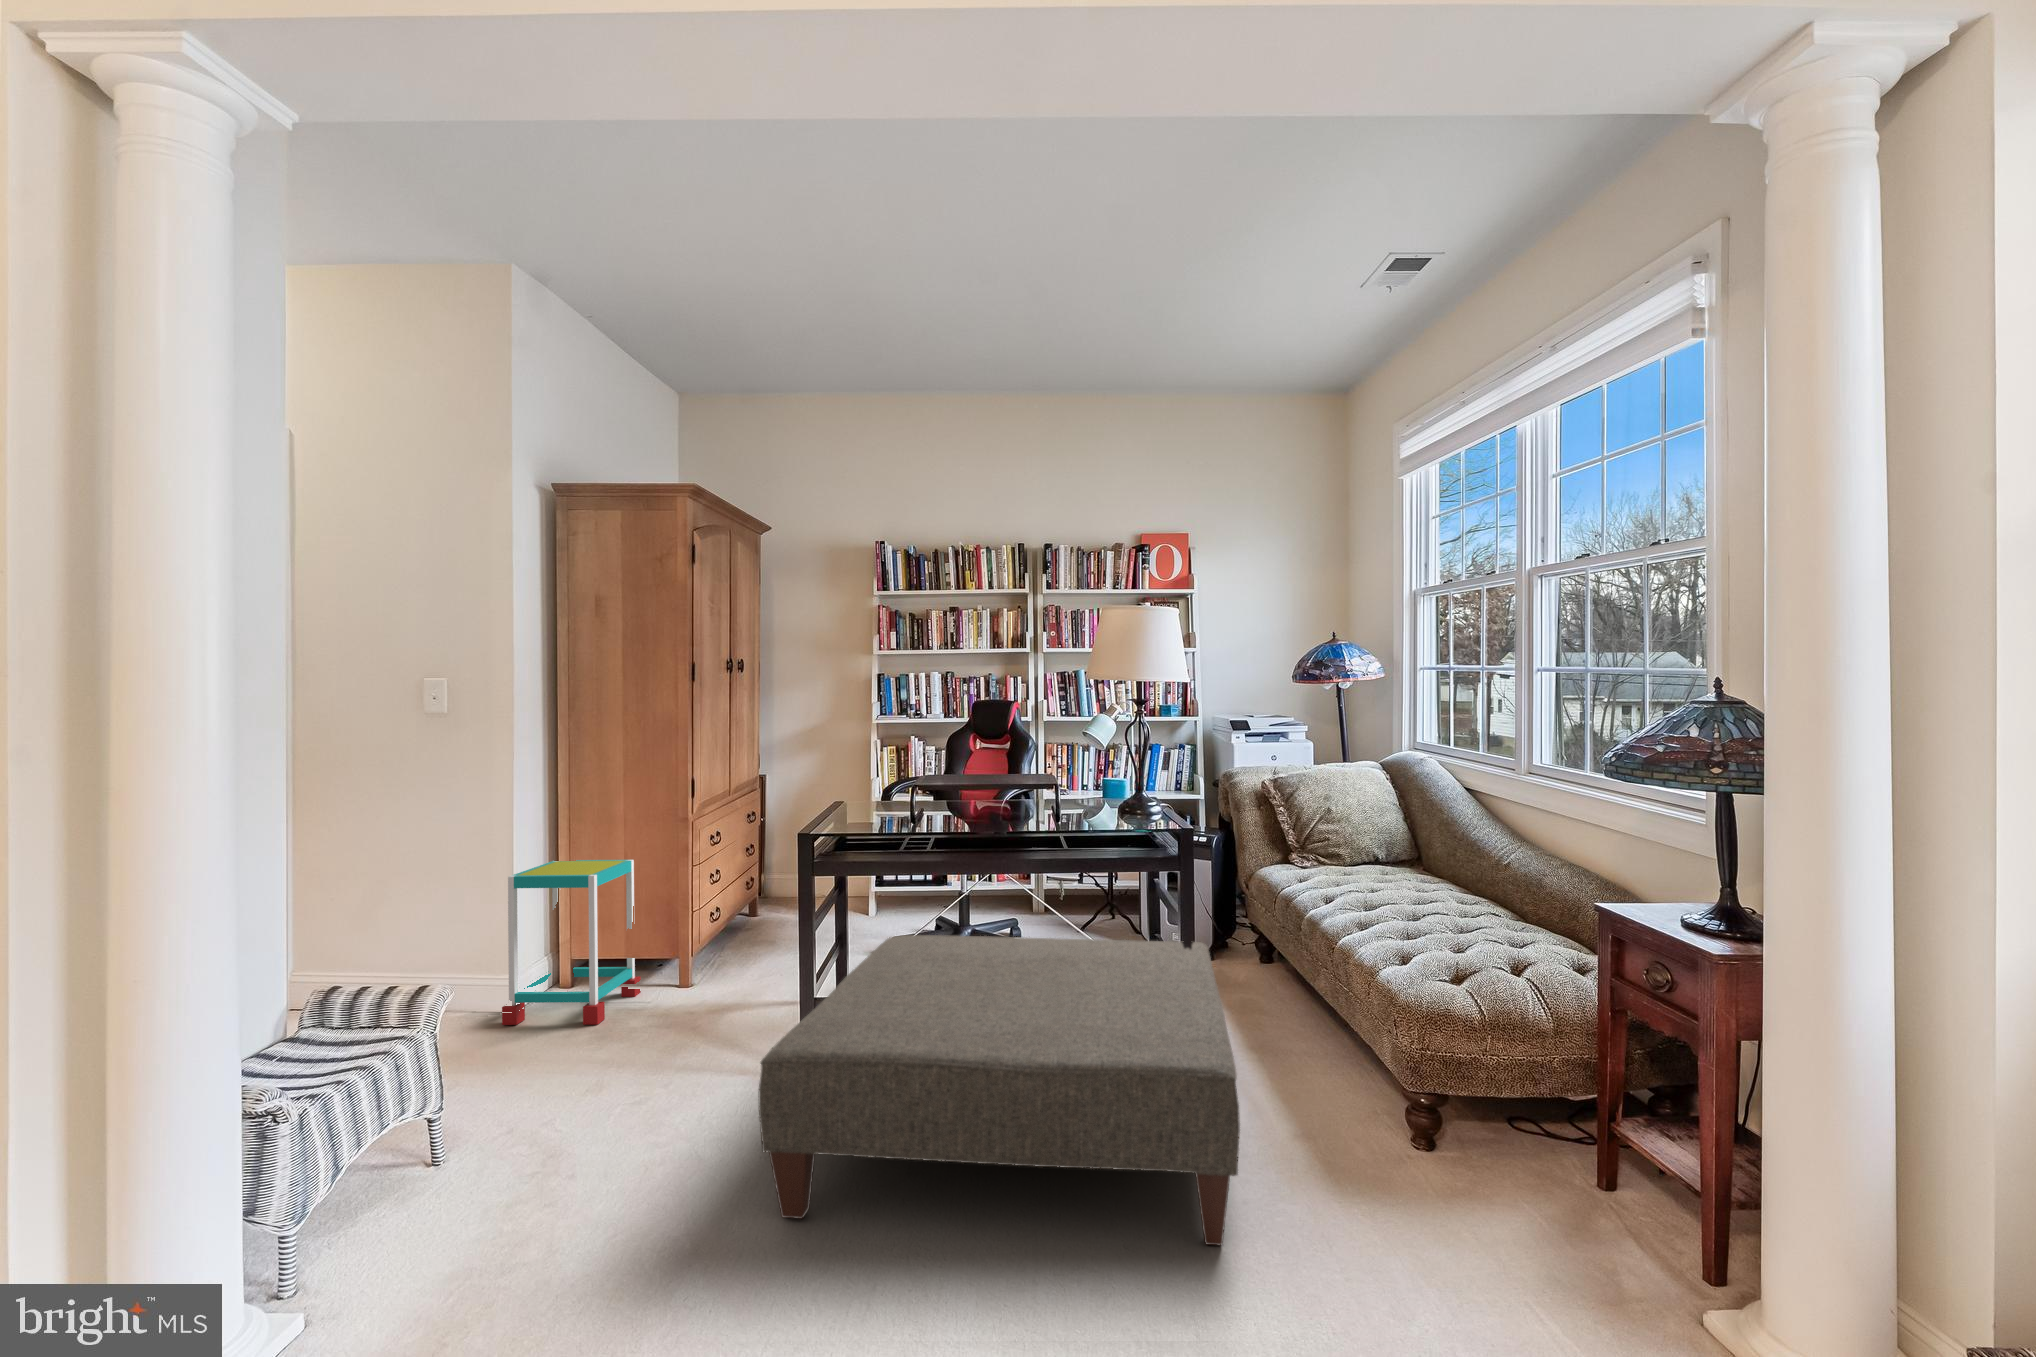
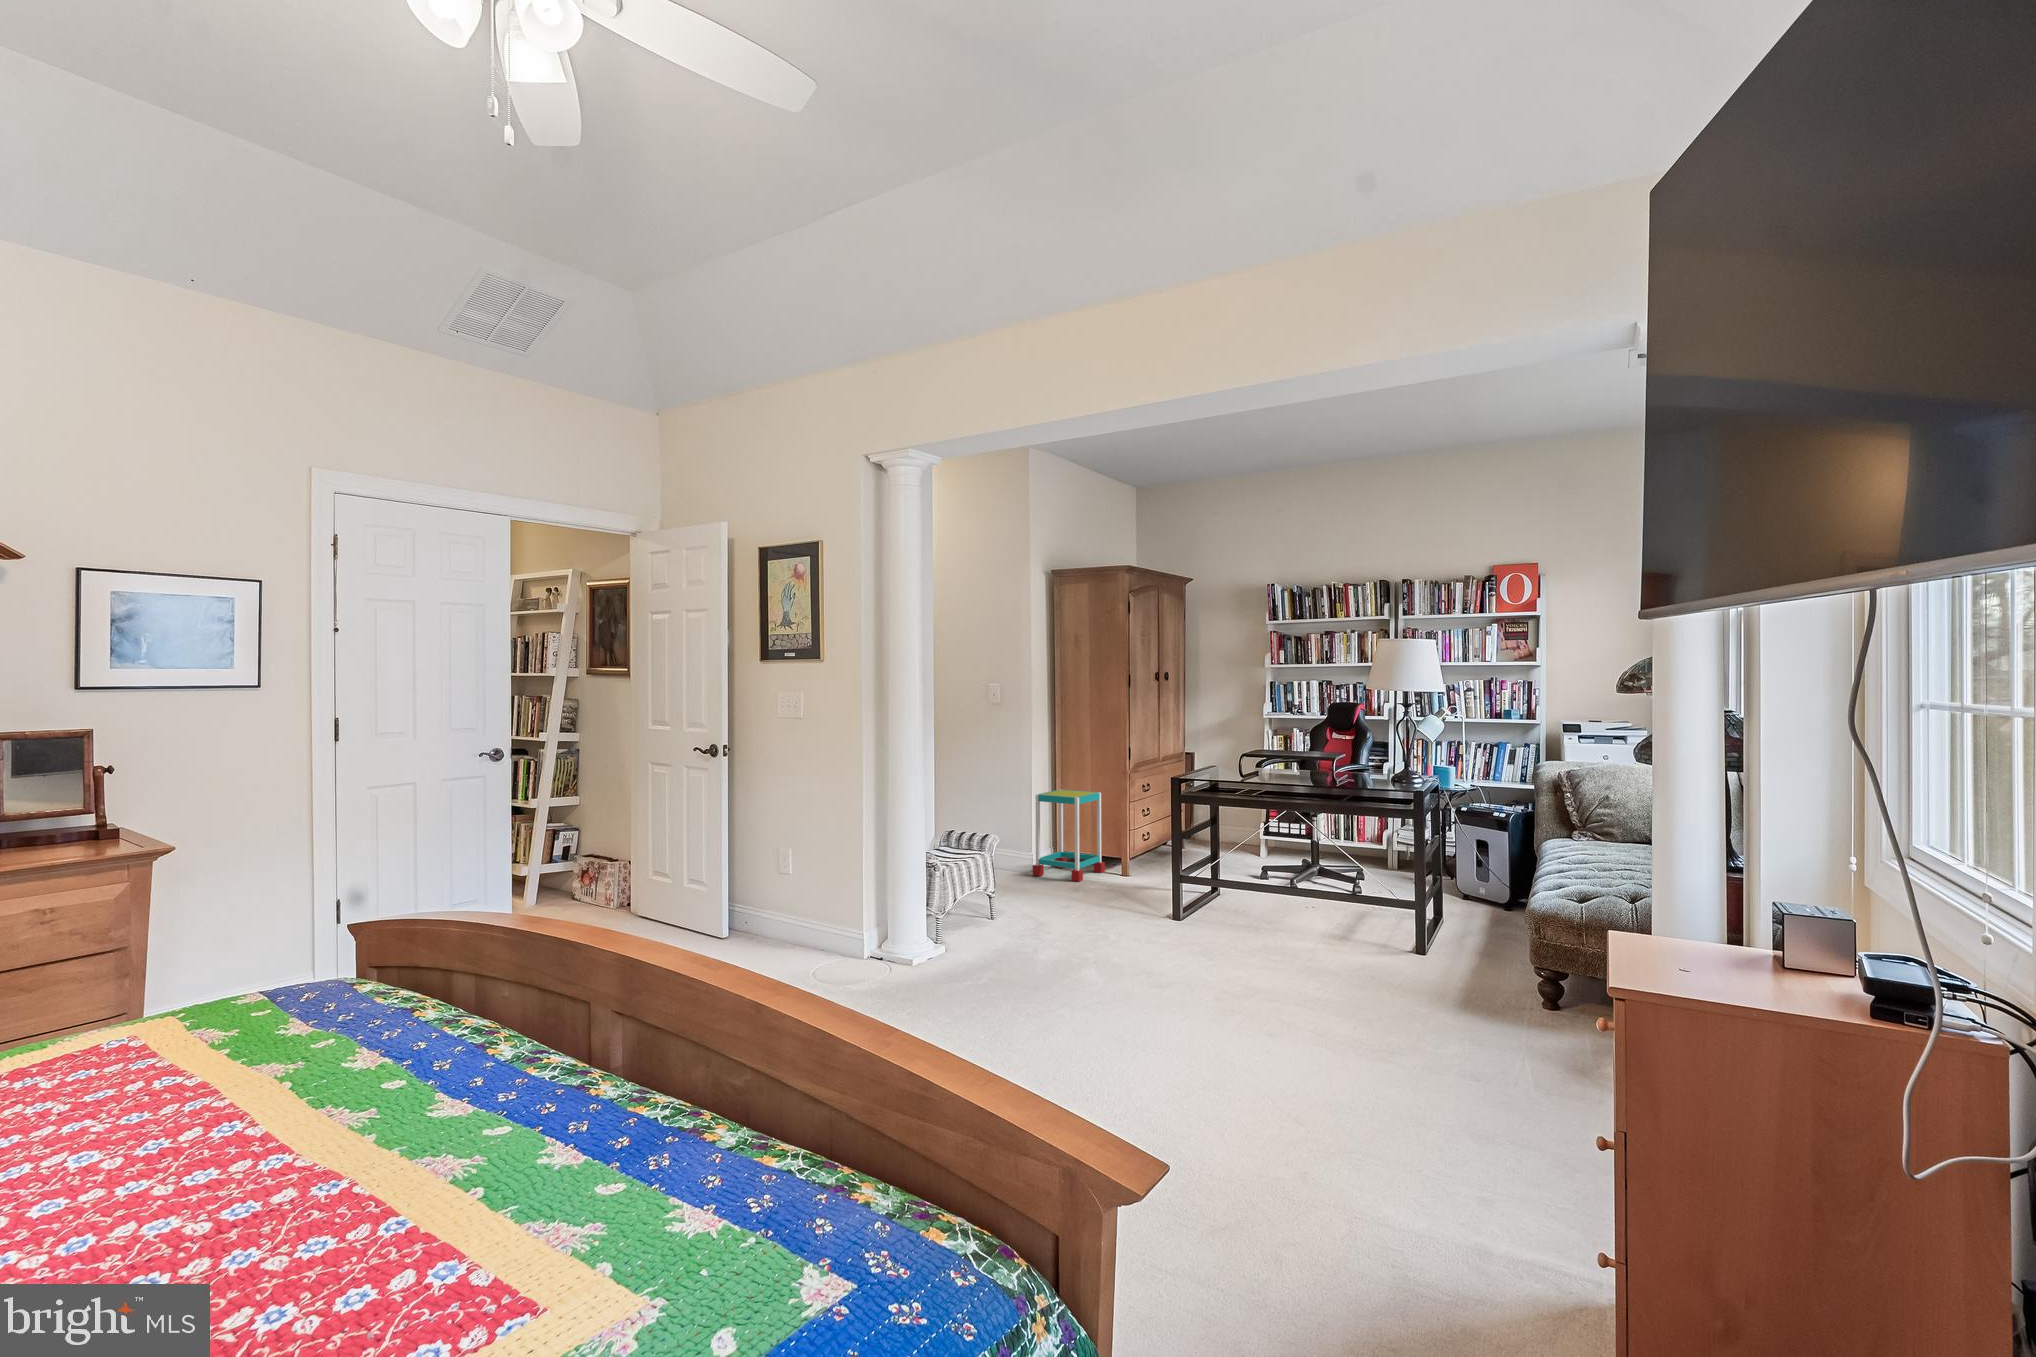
ottoman: present [758,935,1240,1245] -> none [1131,846,1435,1005]

